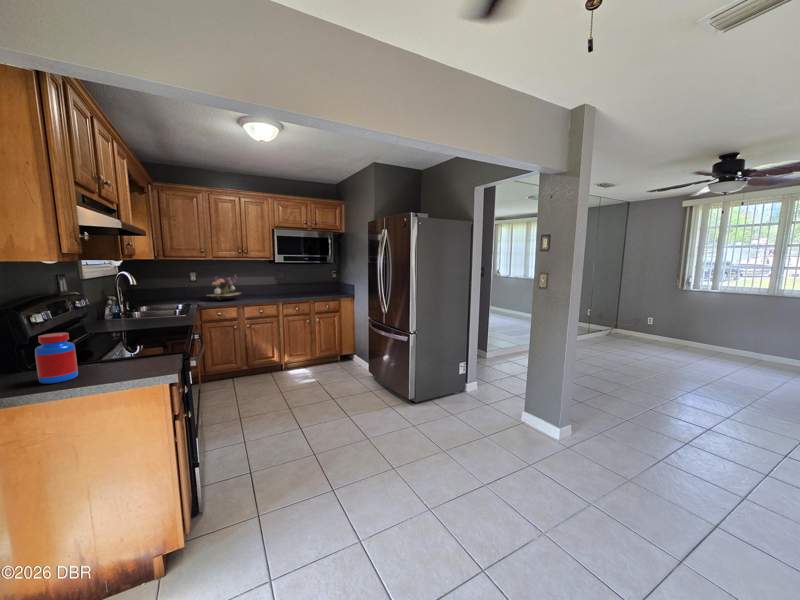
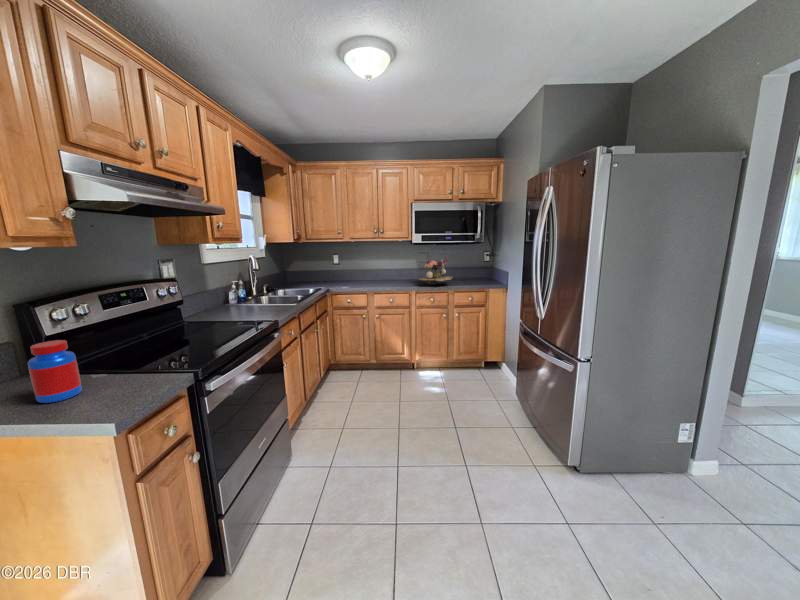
flower arrangement: present [209,275,240,300] -> present [420,256,452,284]

